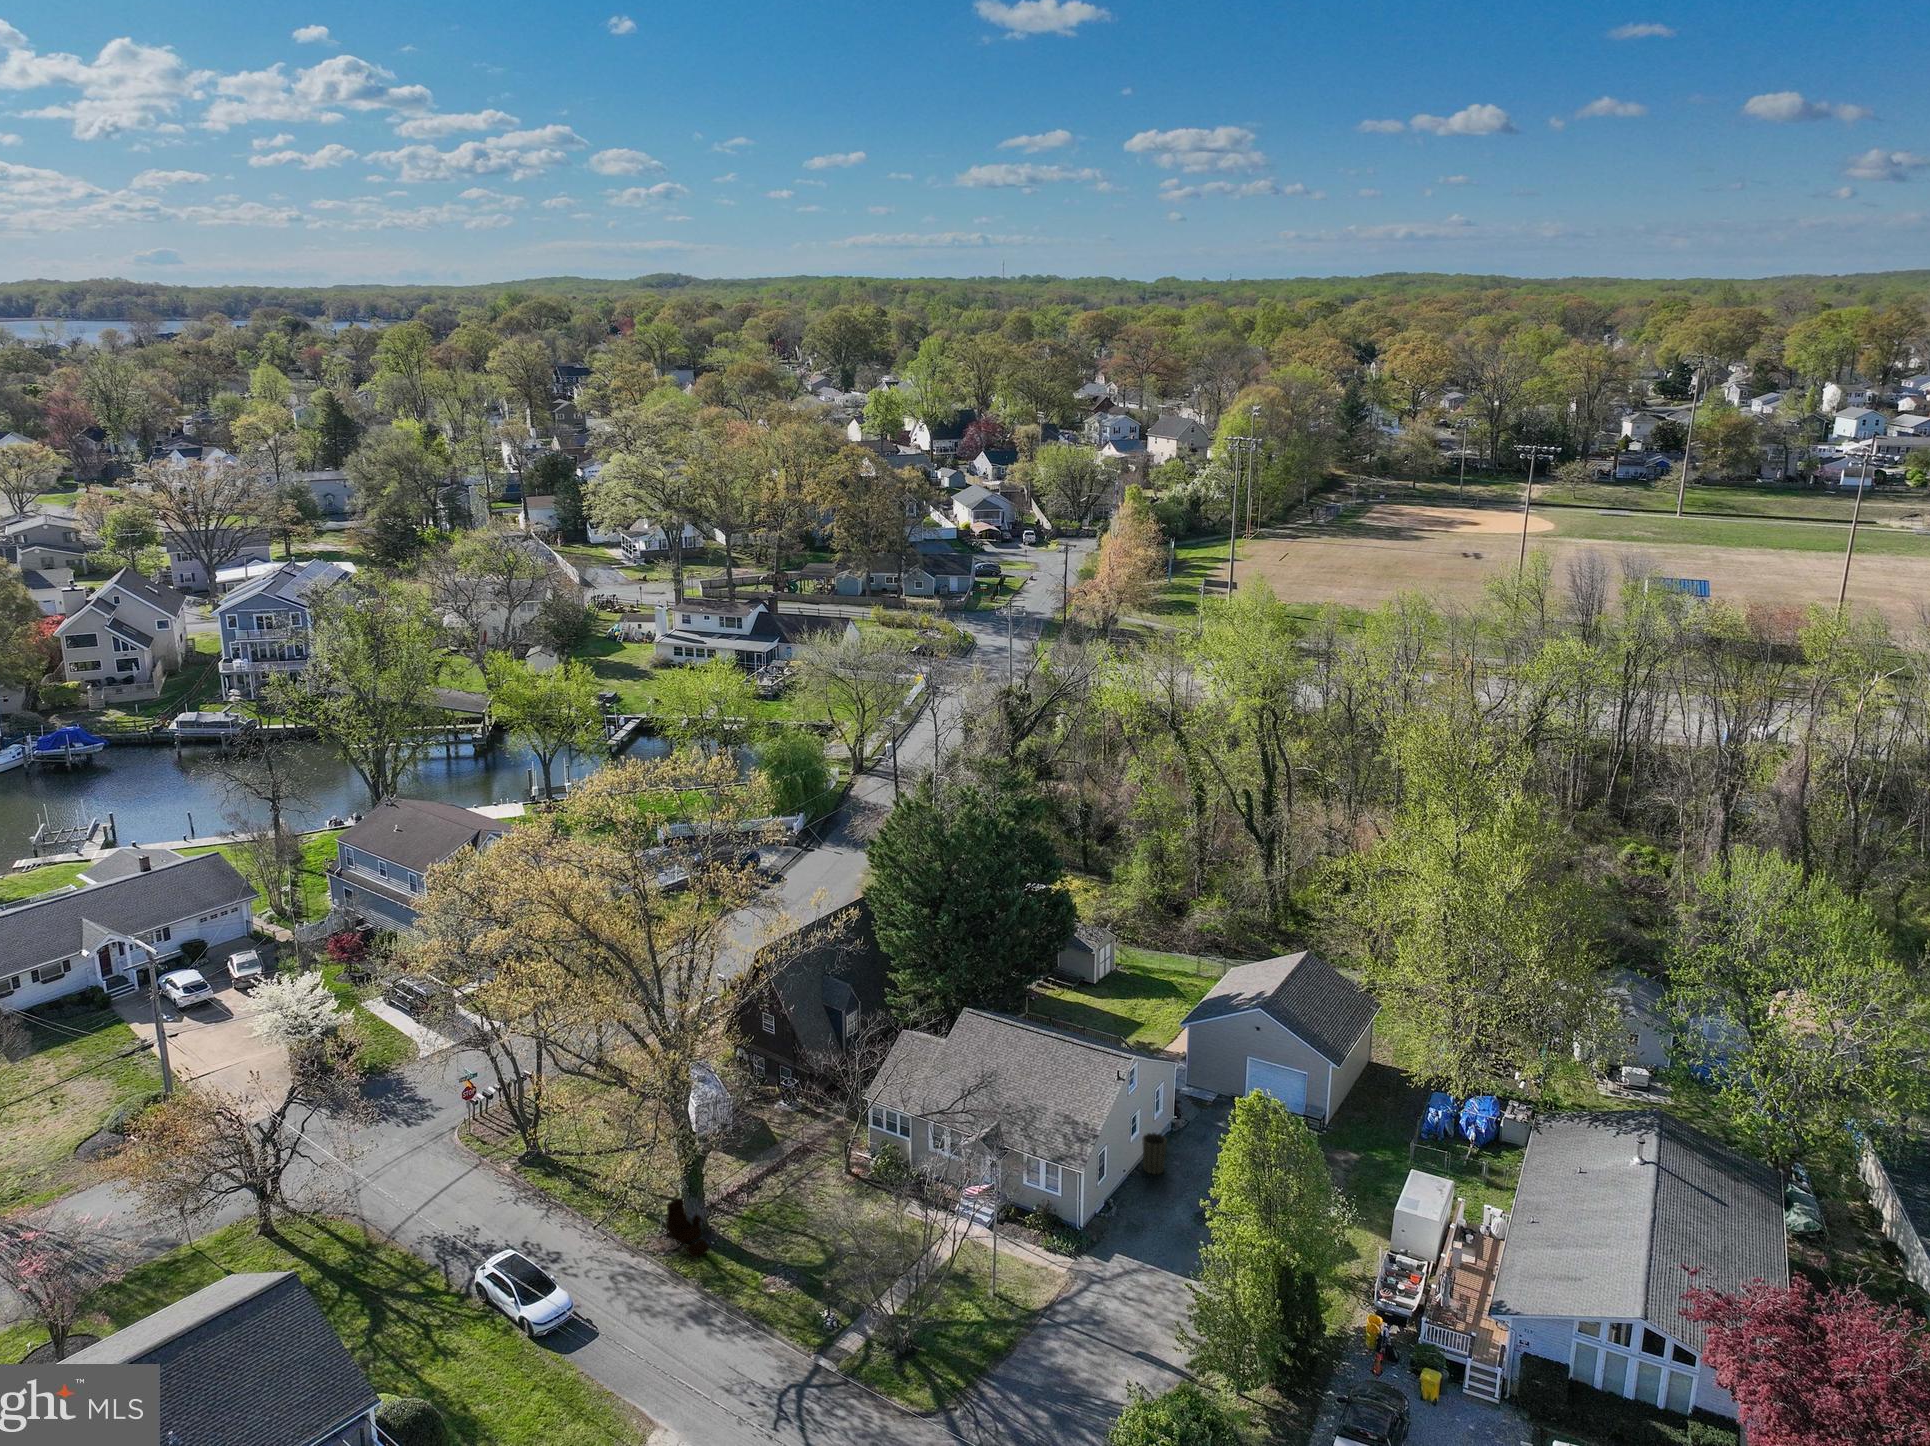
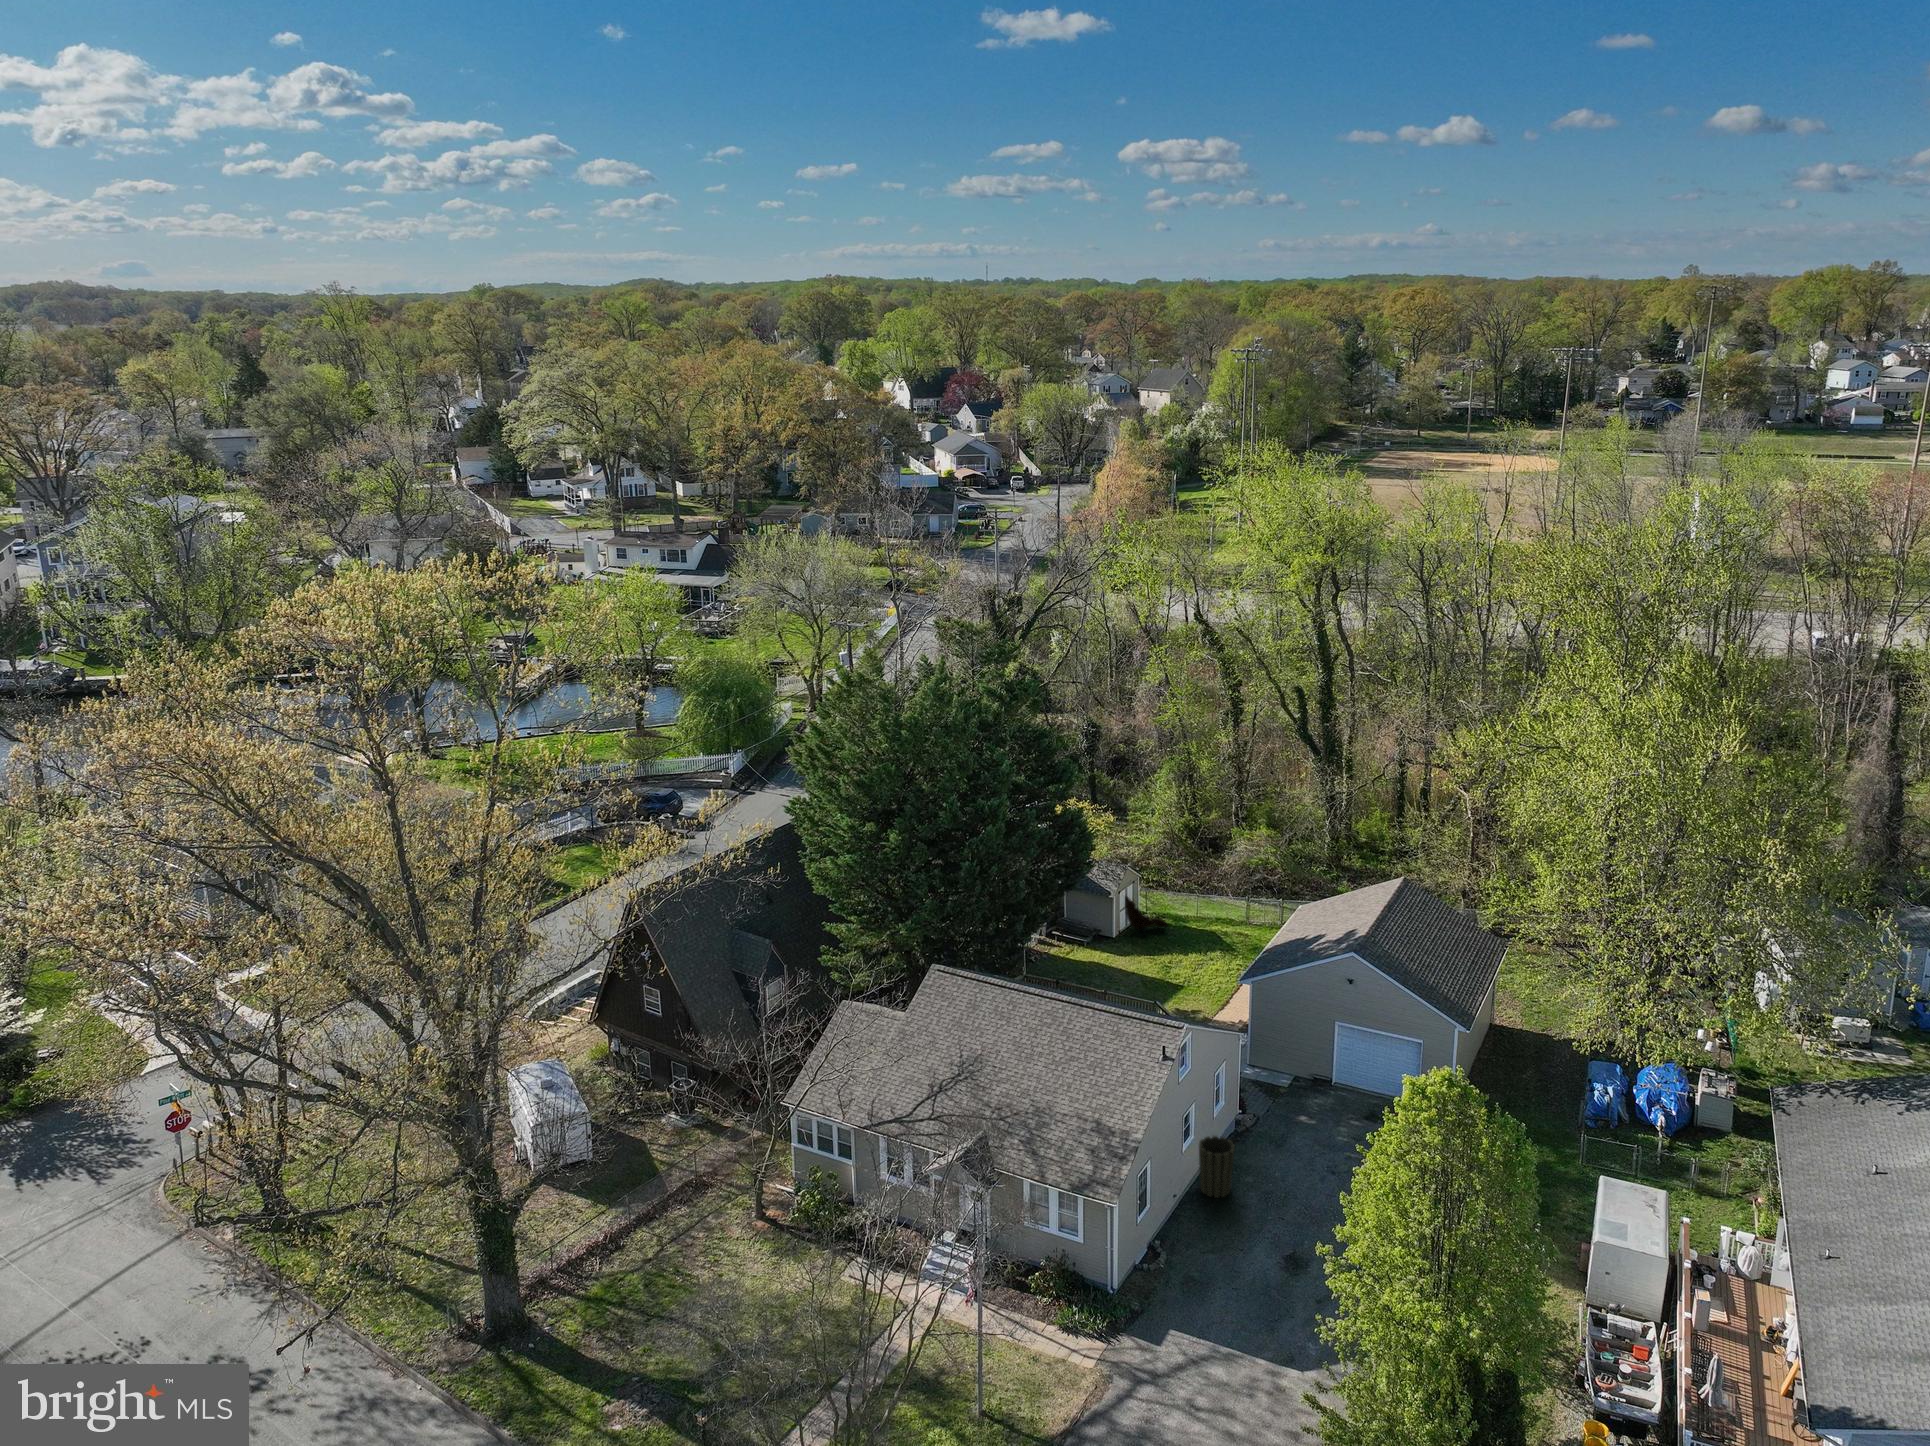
lounge chair: present [666,1198,709,1259] -> present [1125,896,1168,936]

